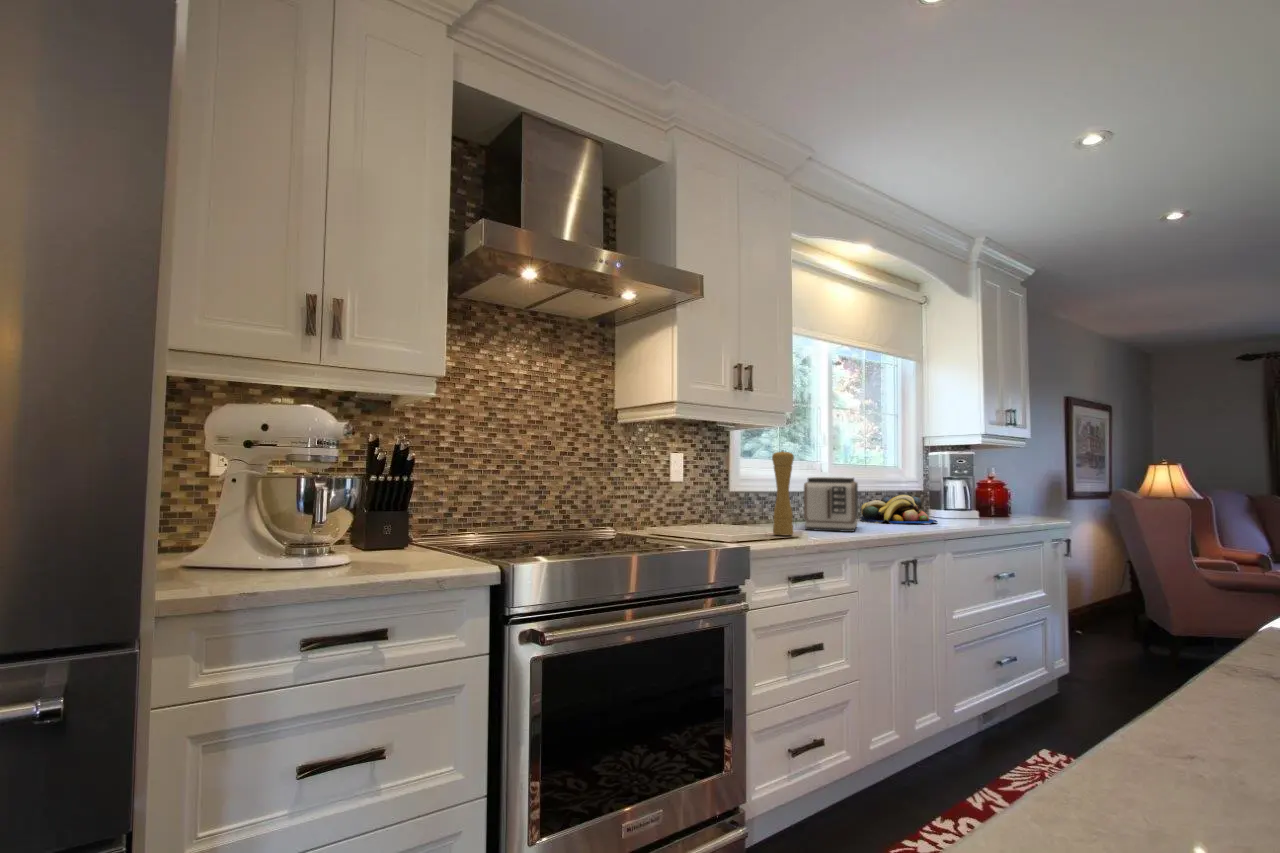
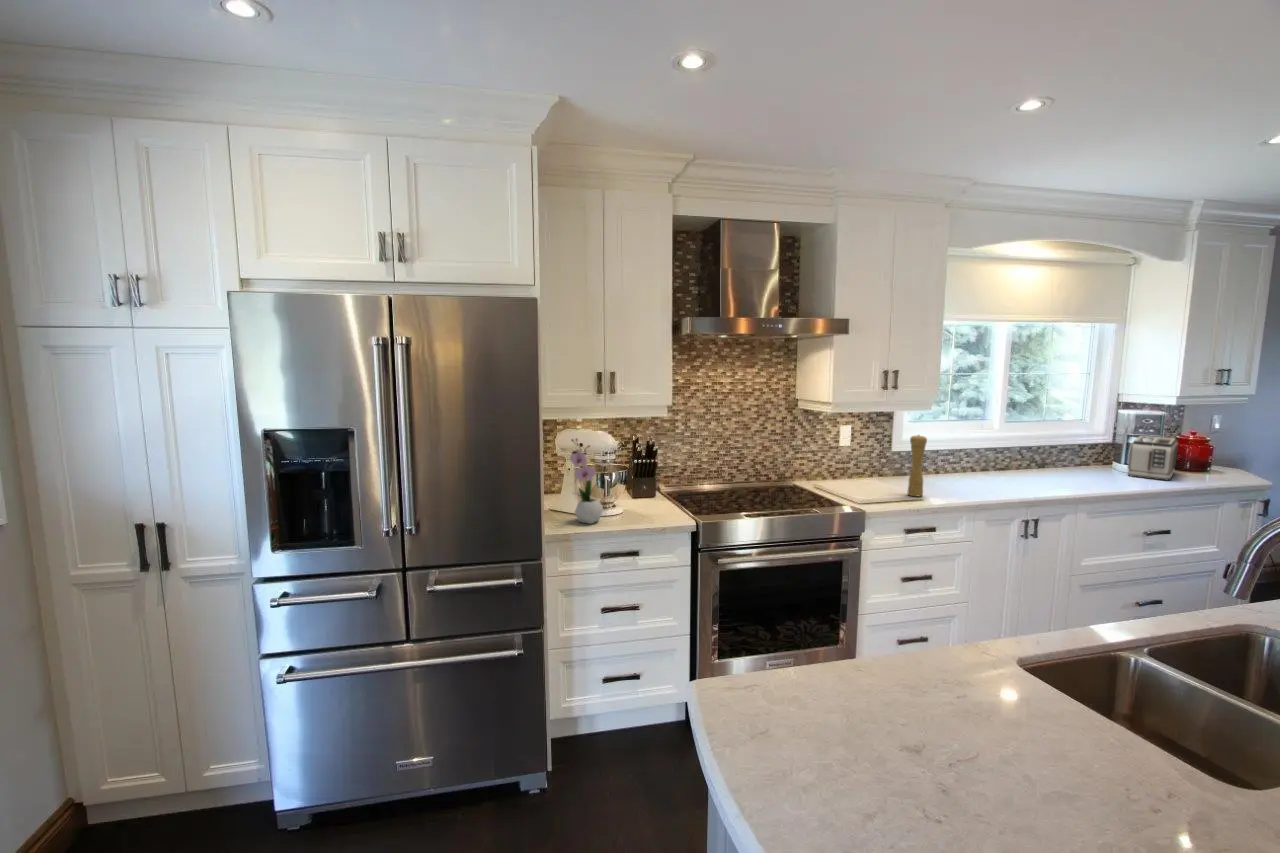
flower arrangement: none [239,396,321,579] -> present [570,439,603,524]
toaster: present [804,477,858,532] -> present [1128,436,1178,481]
fruit bowl: present [860,495,937,524] -> none [1019,454,1094,483]

